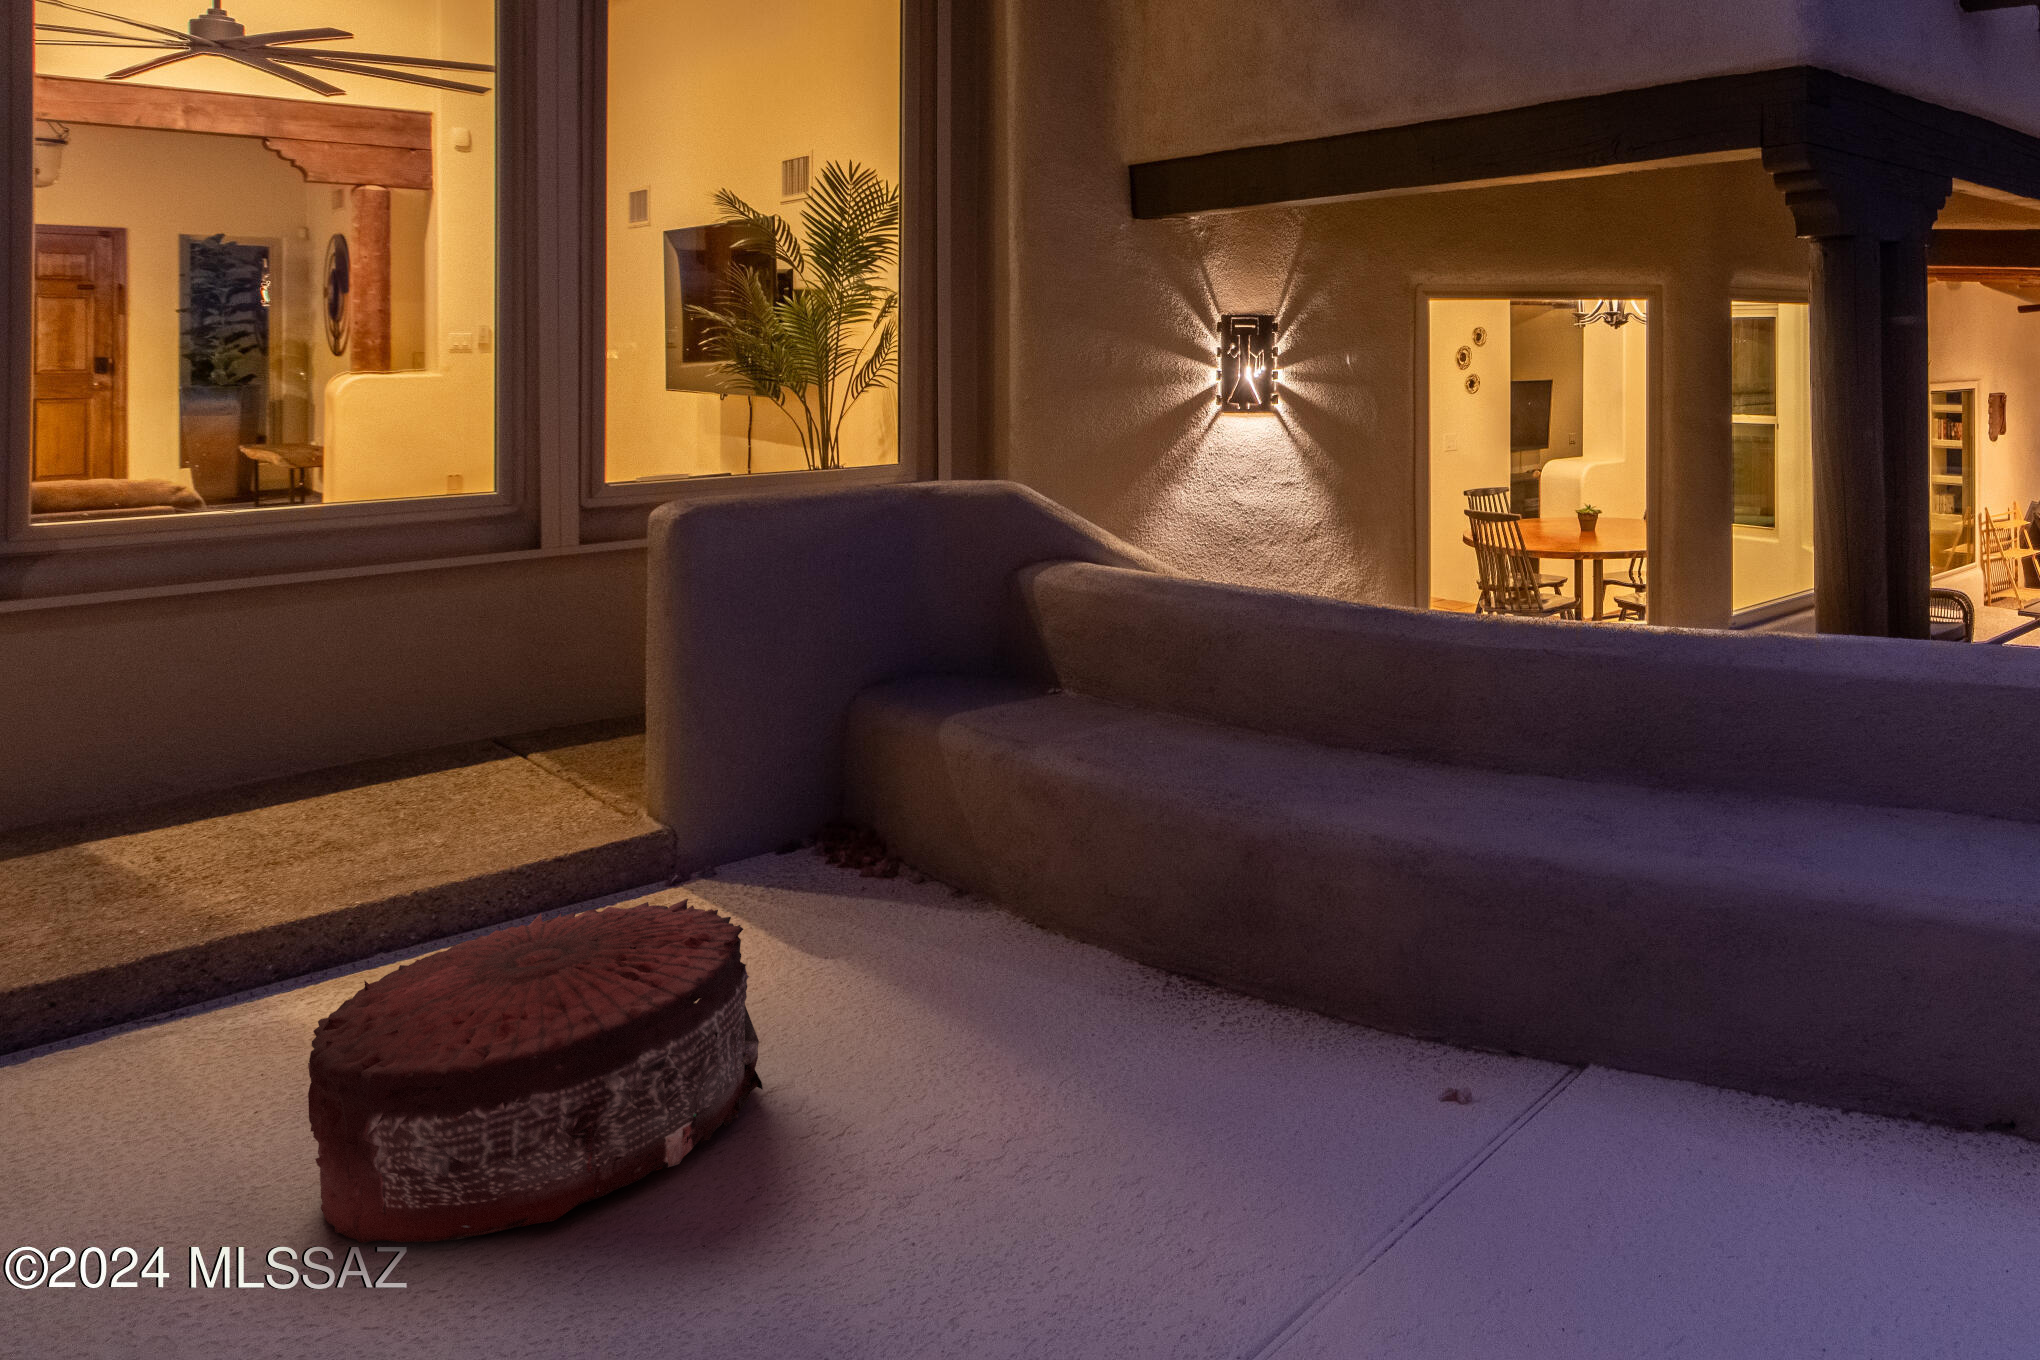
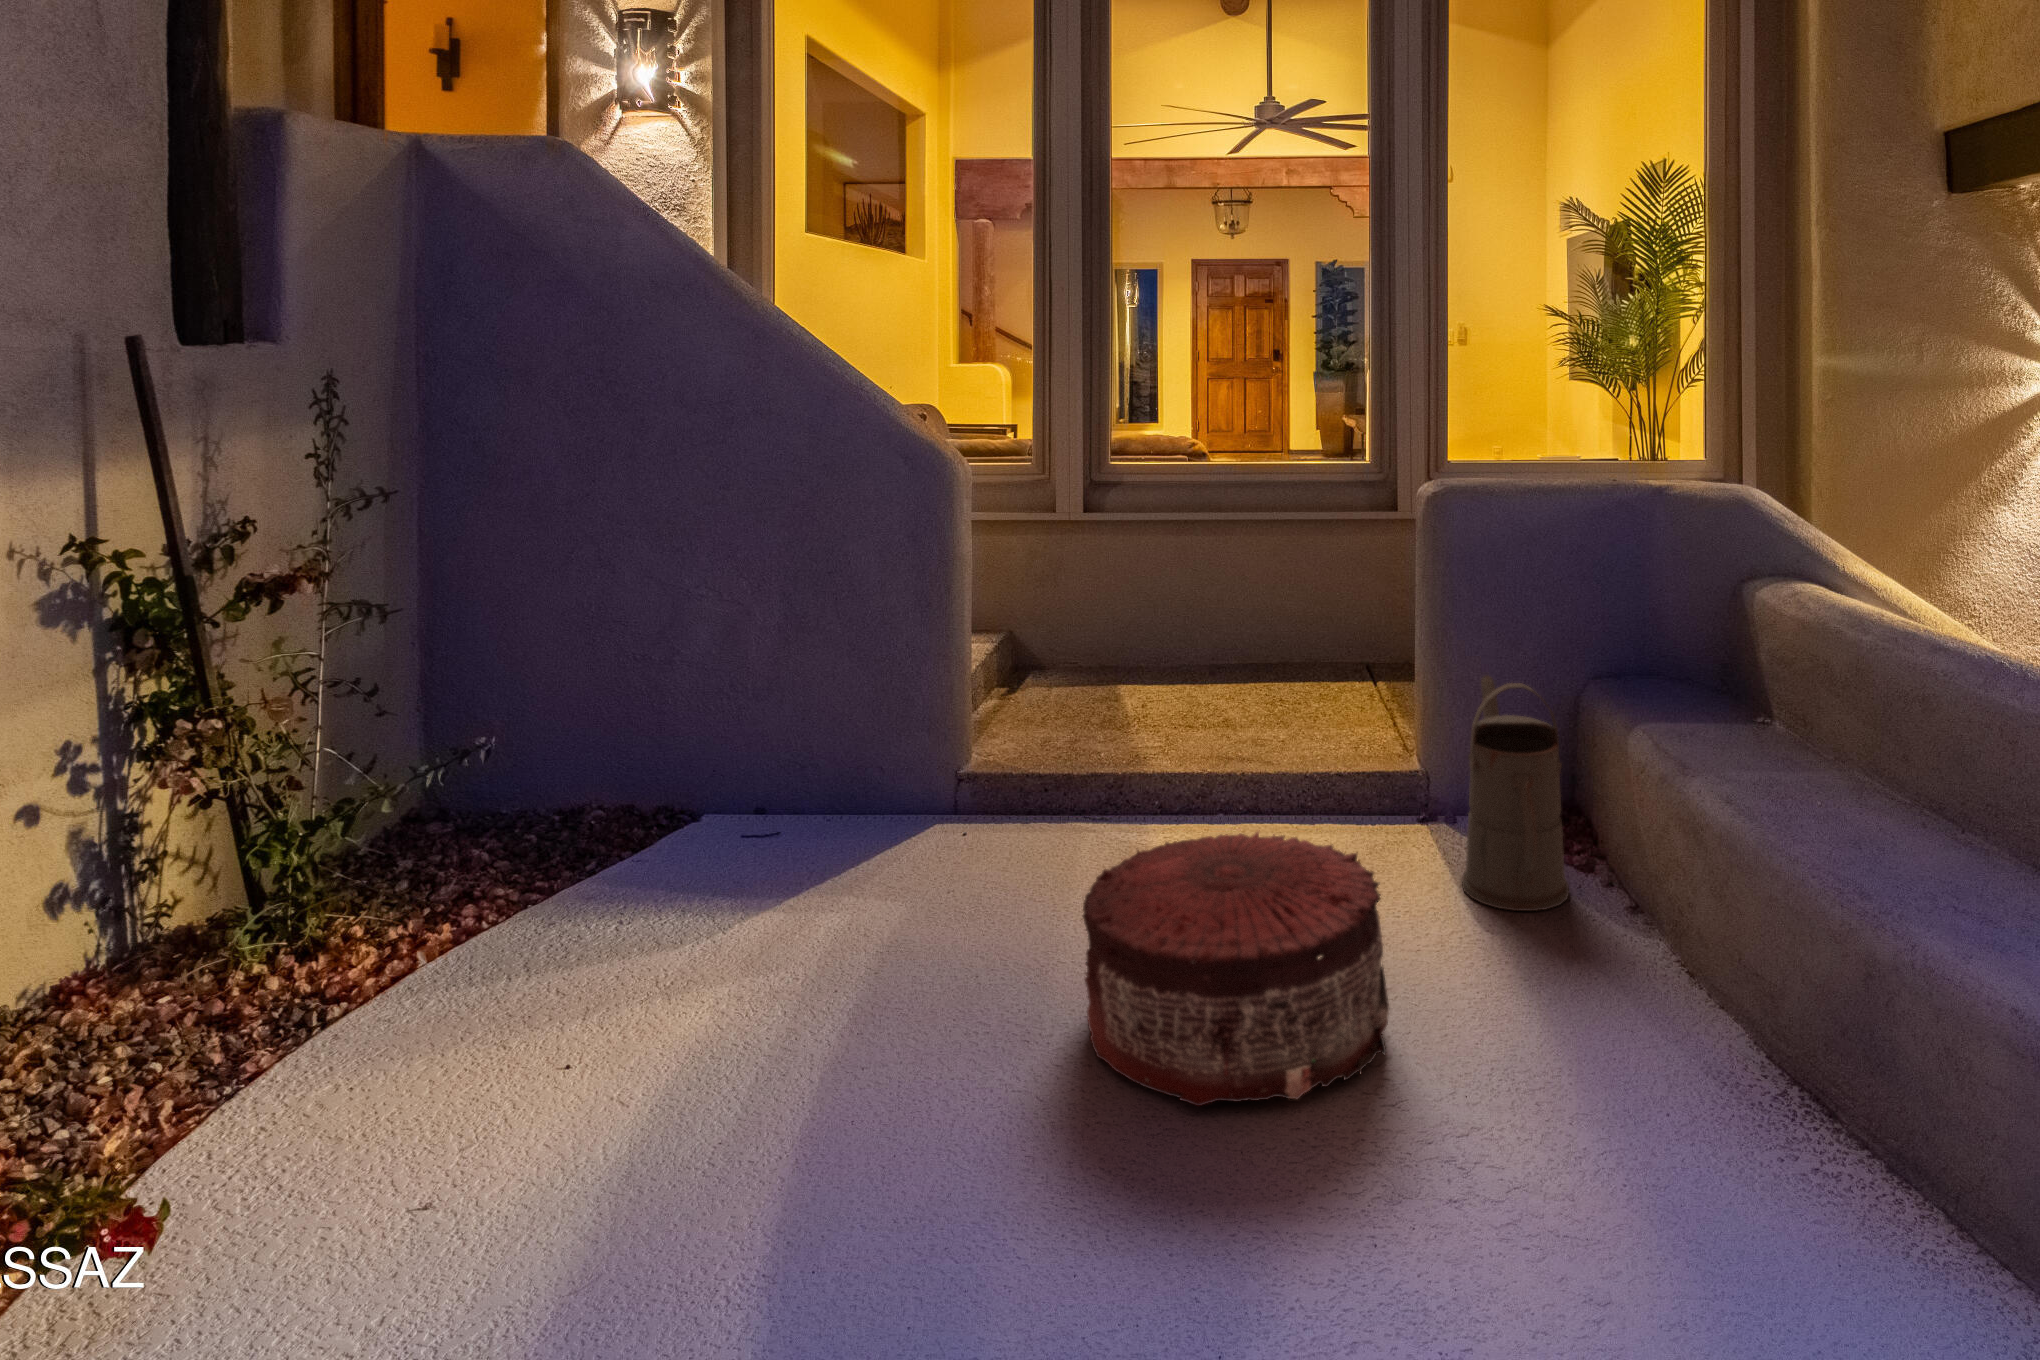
watering can: none [748,694,880,934] -> present [1462,675,1569,911]

